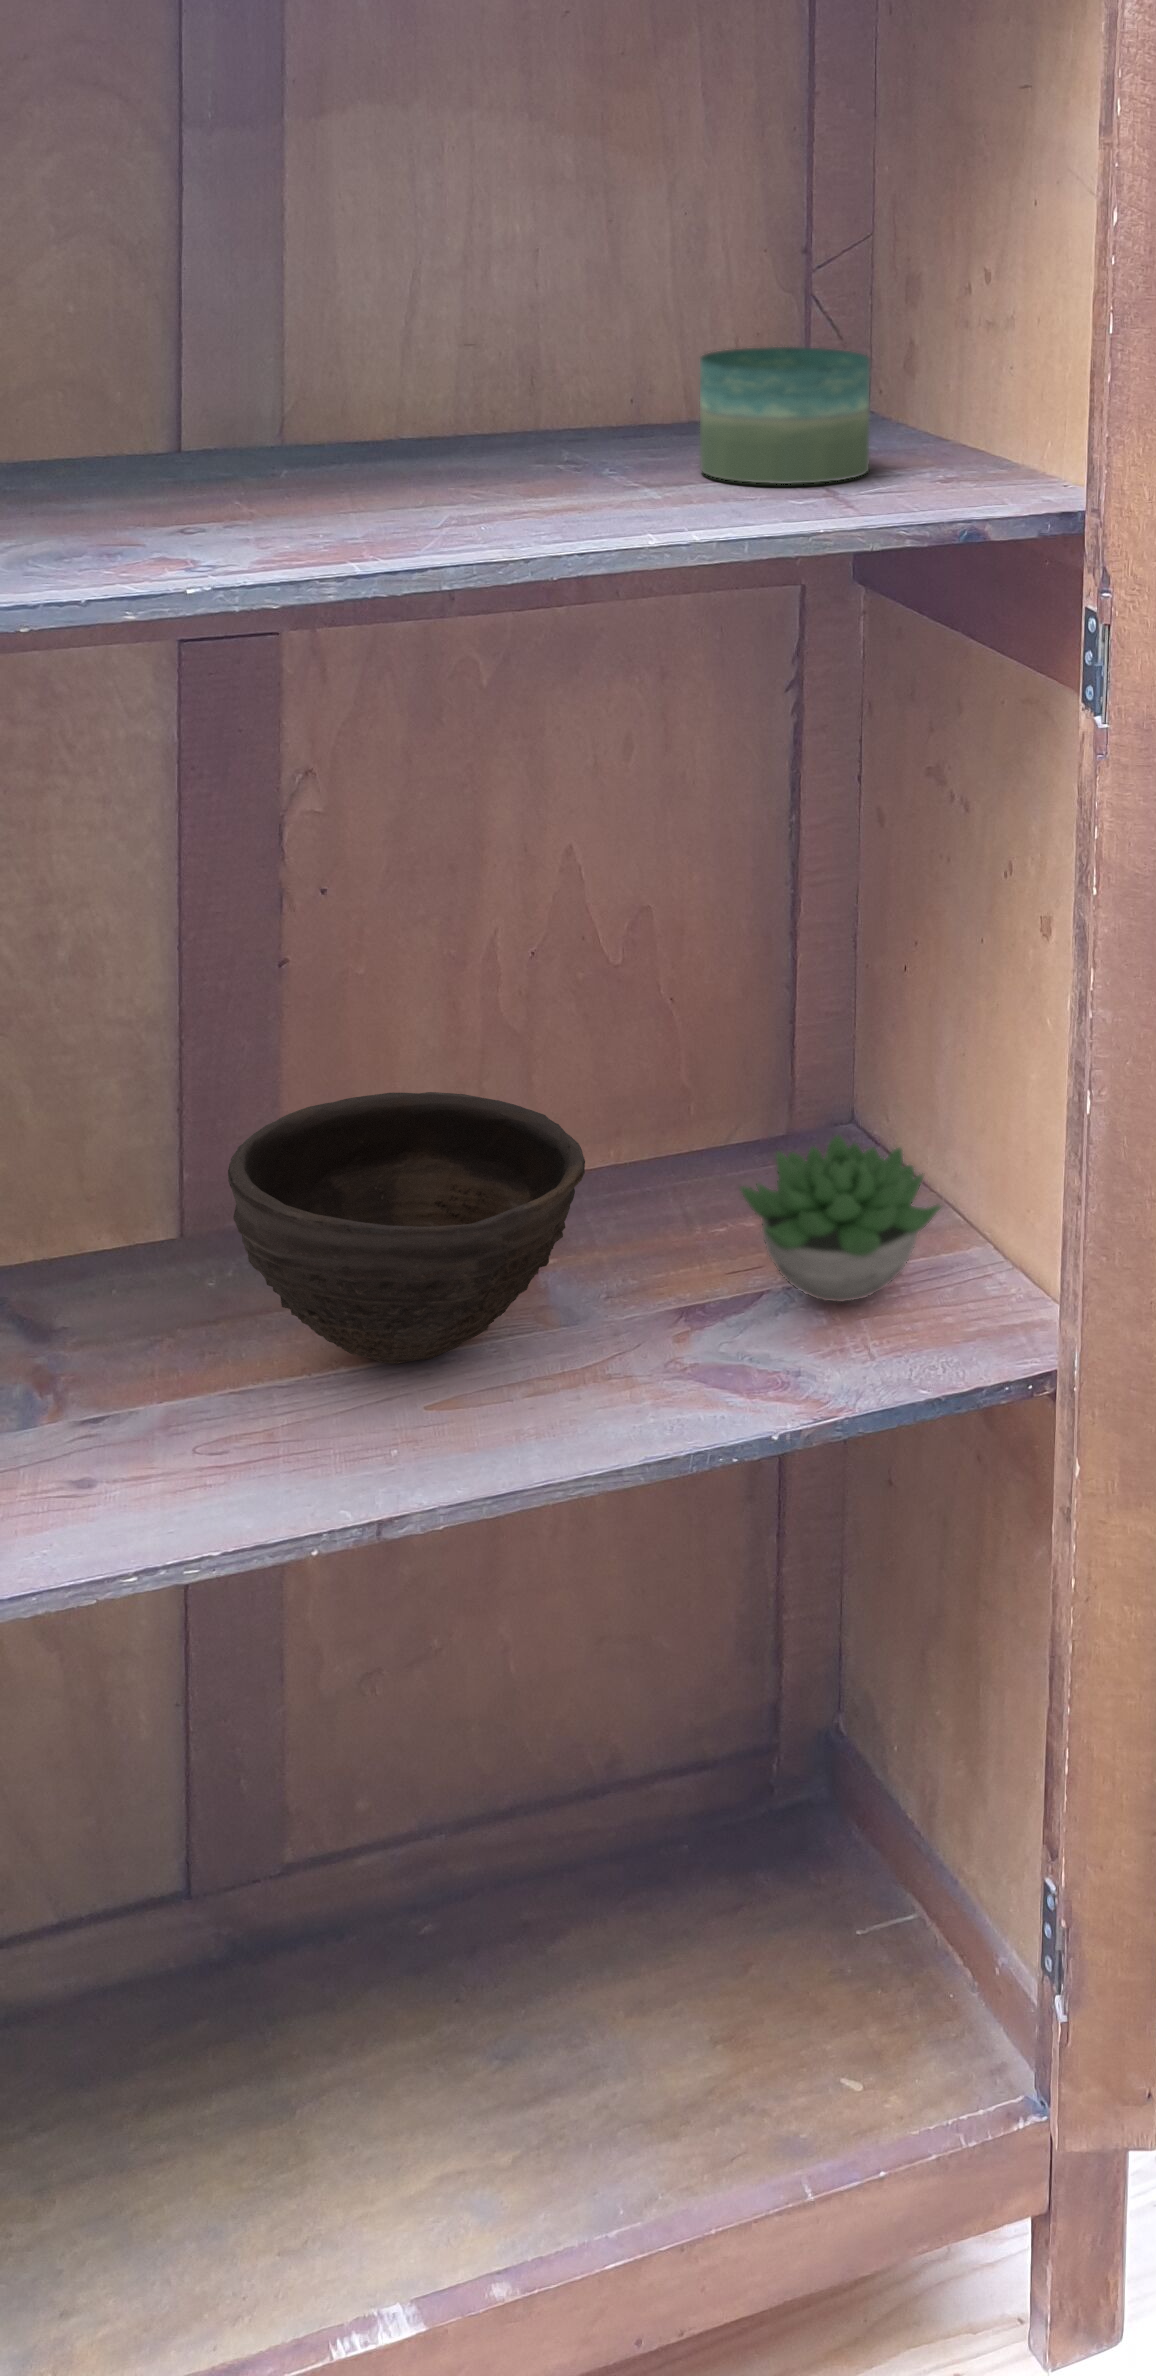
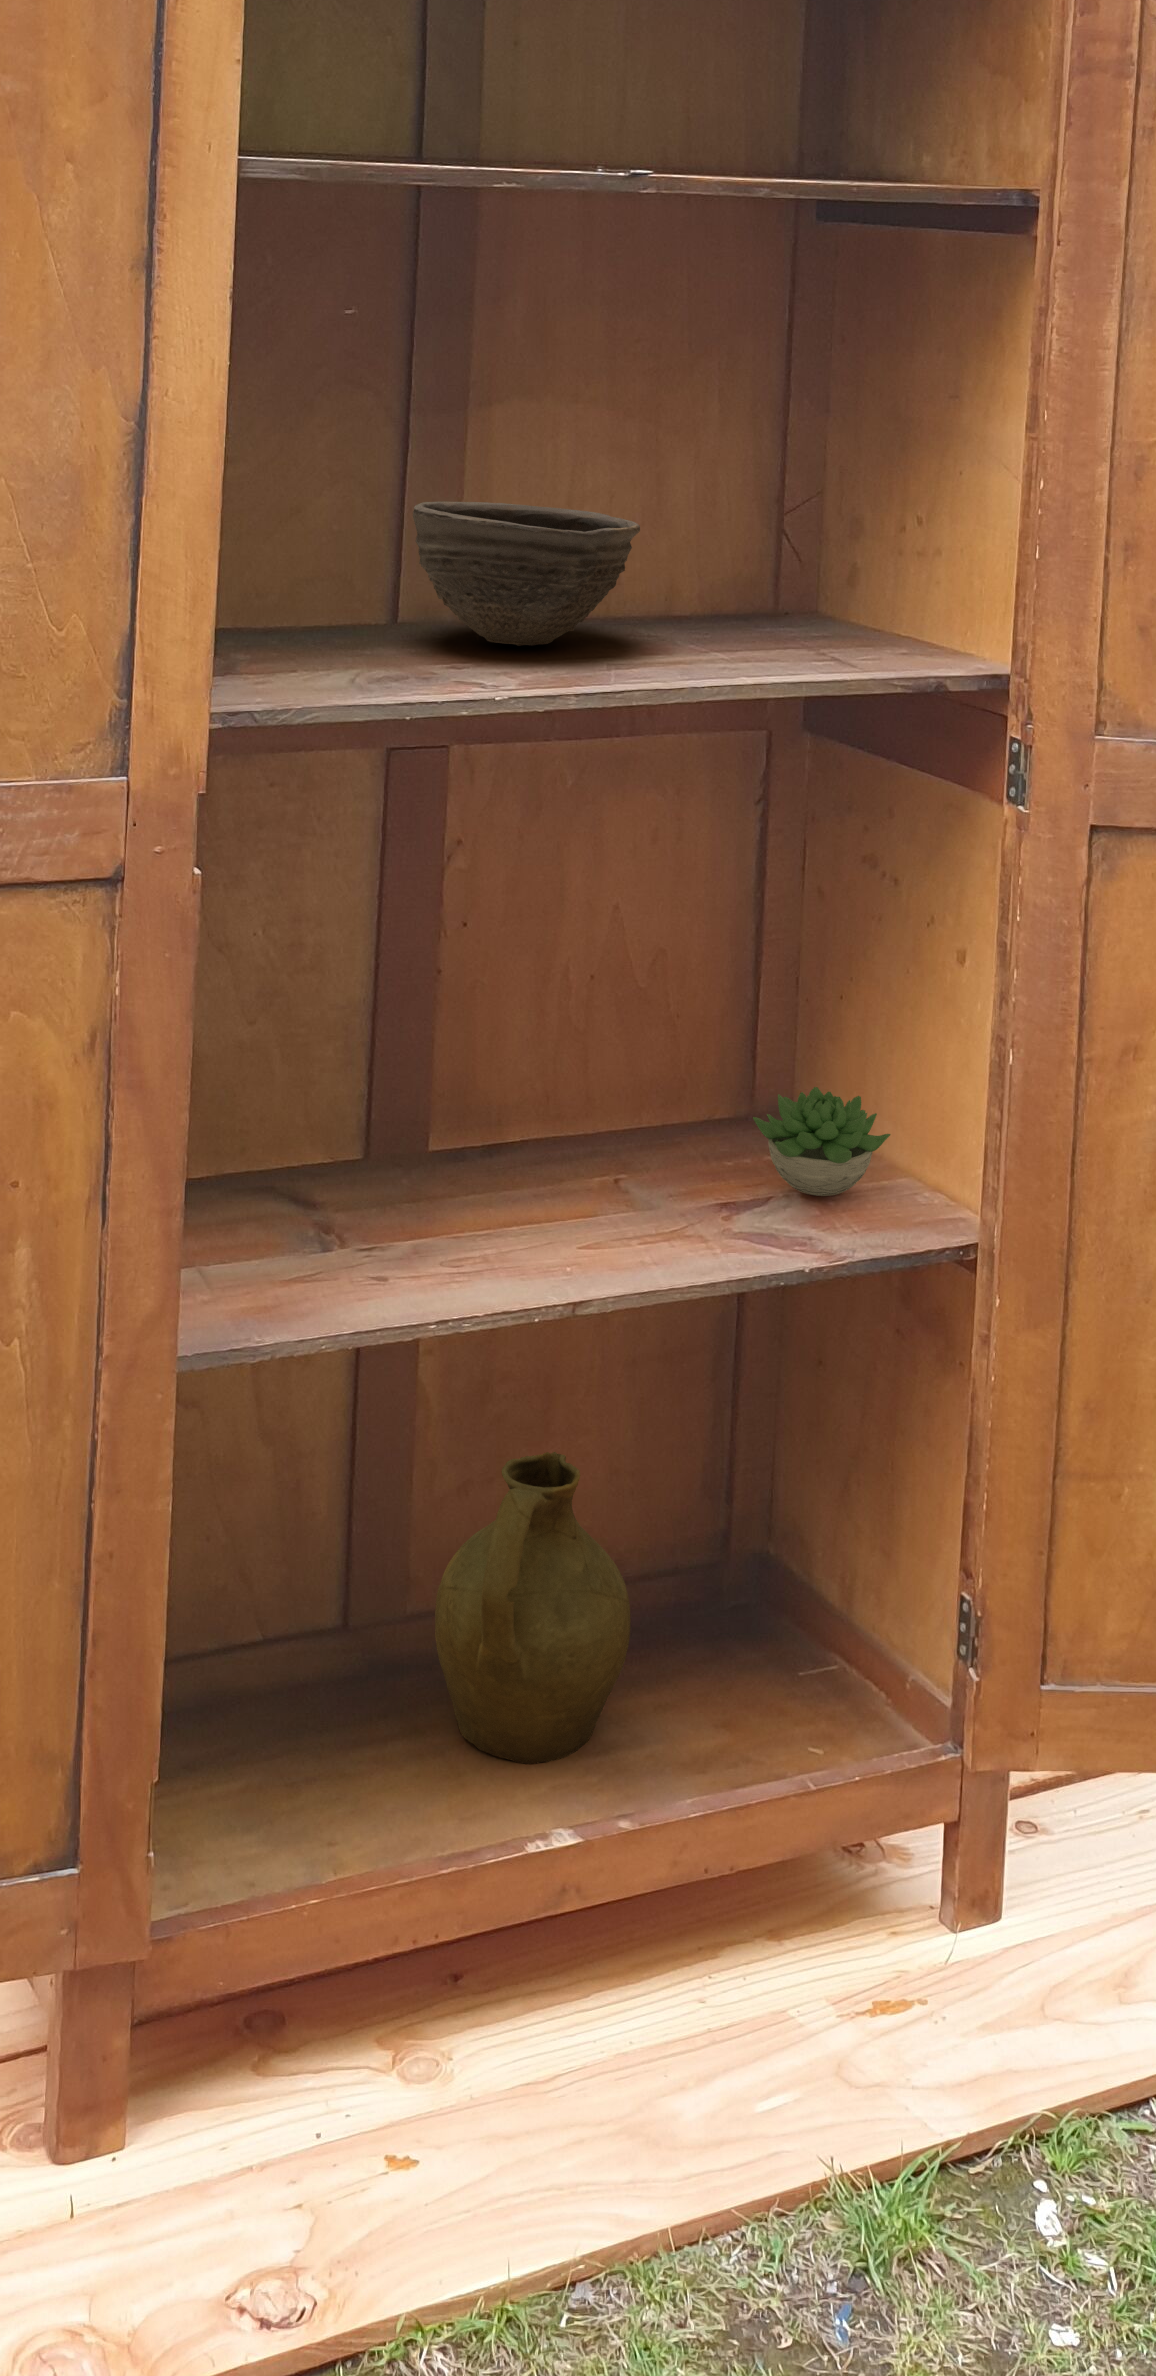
candle: present [700,347,870,484] -> none [745,560,858,649]
bowl: present [228,1092,585,1363] -> present [413,501,640,646]
pitcher: none [279,1690,576,2158] -> present [435,1452,631,1764]

